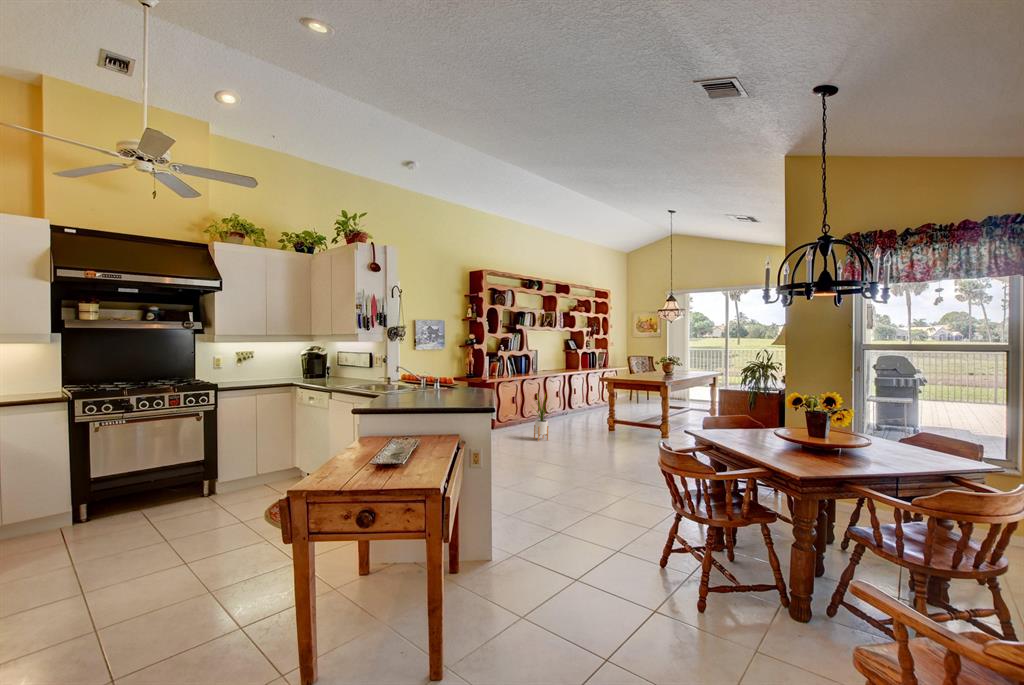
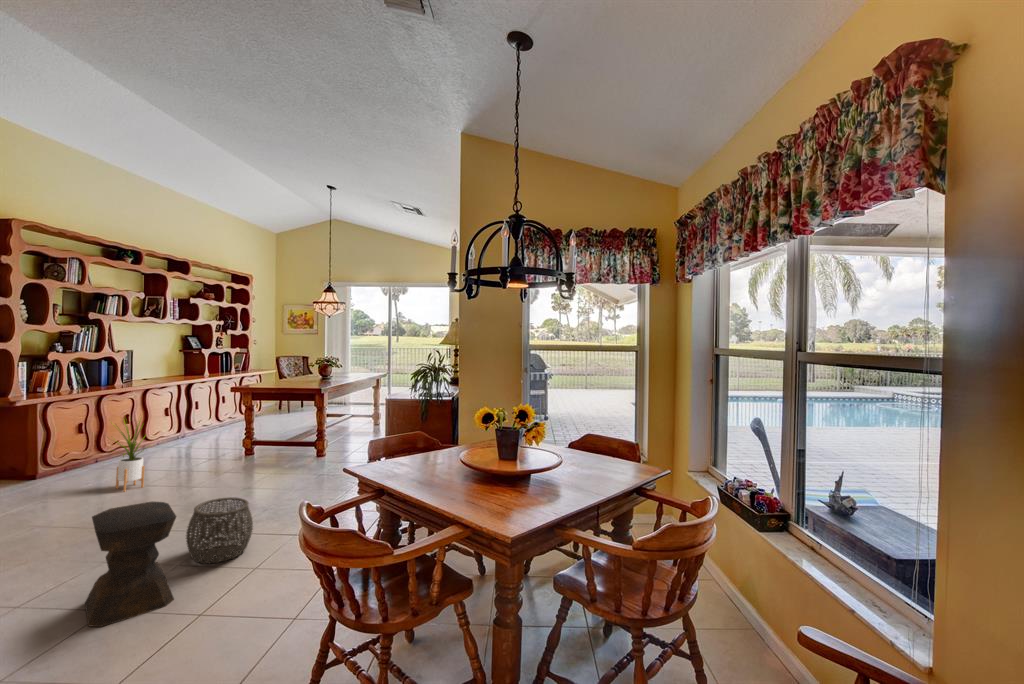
stool: none [530,438,573,502] -> present [85,502,176,627]
woven basket: none [576,447,615,488] -> present [186,497,253,563]

